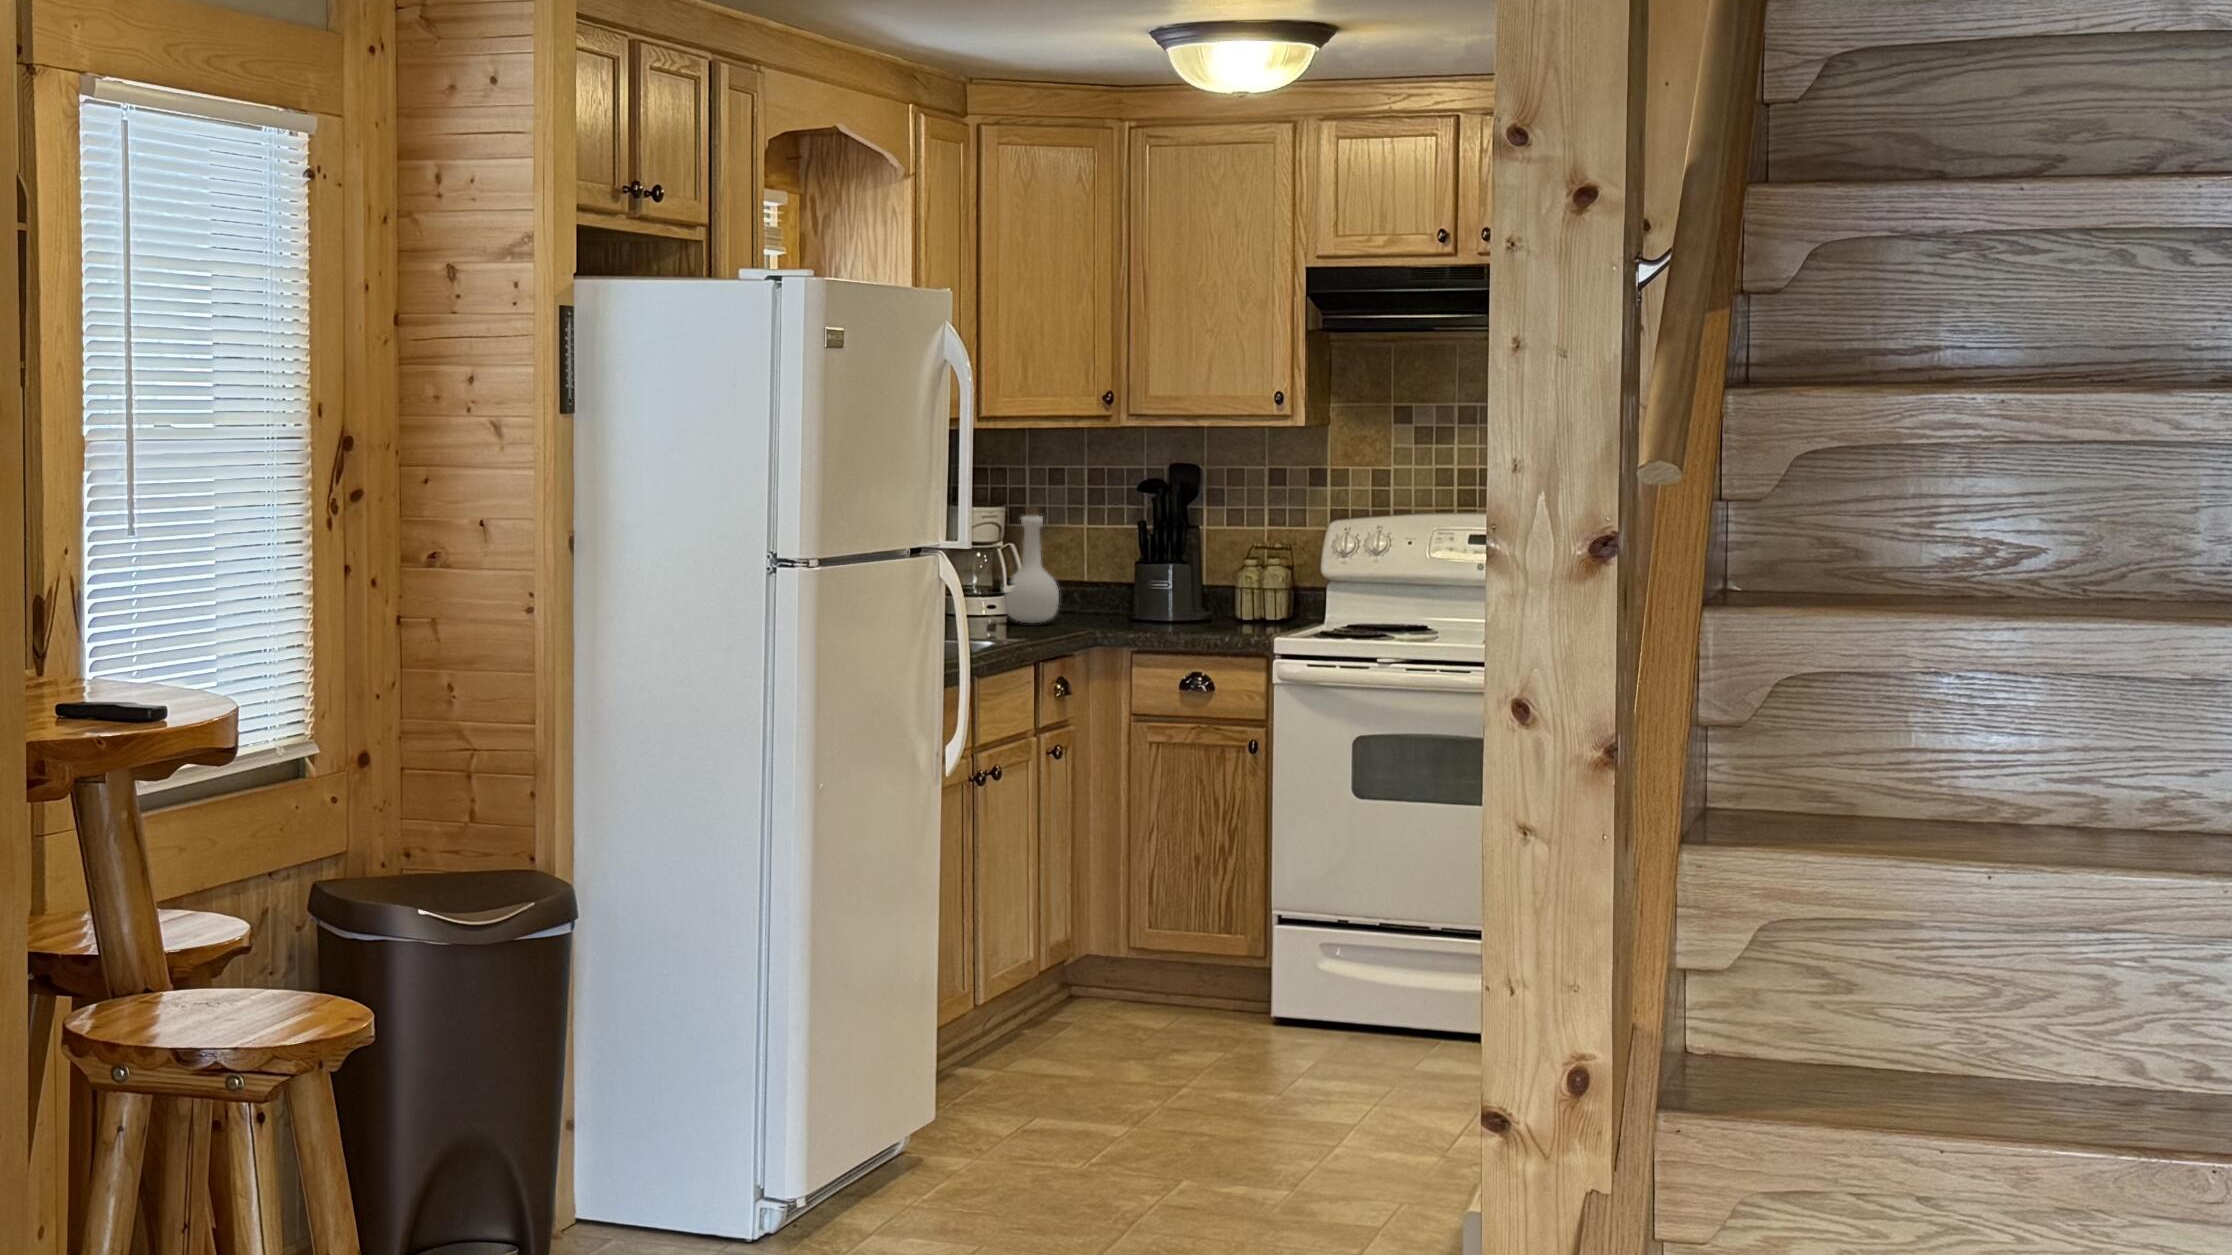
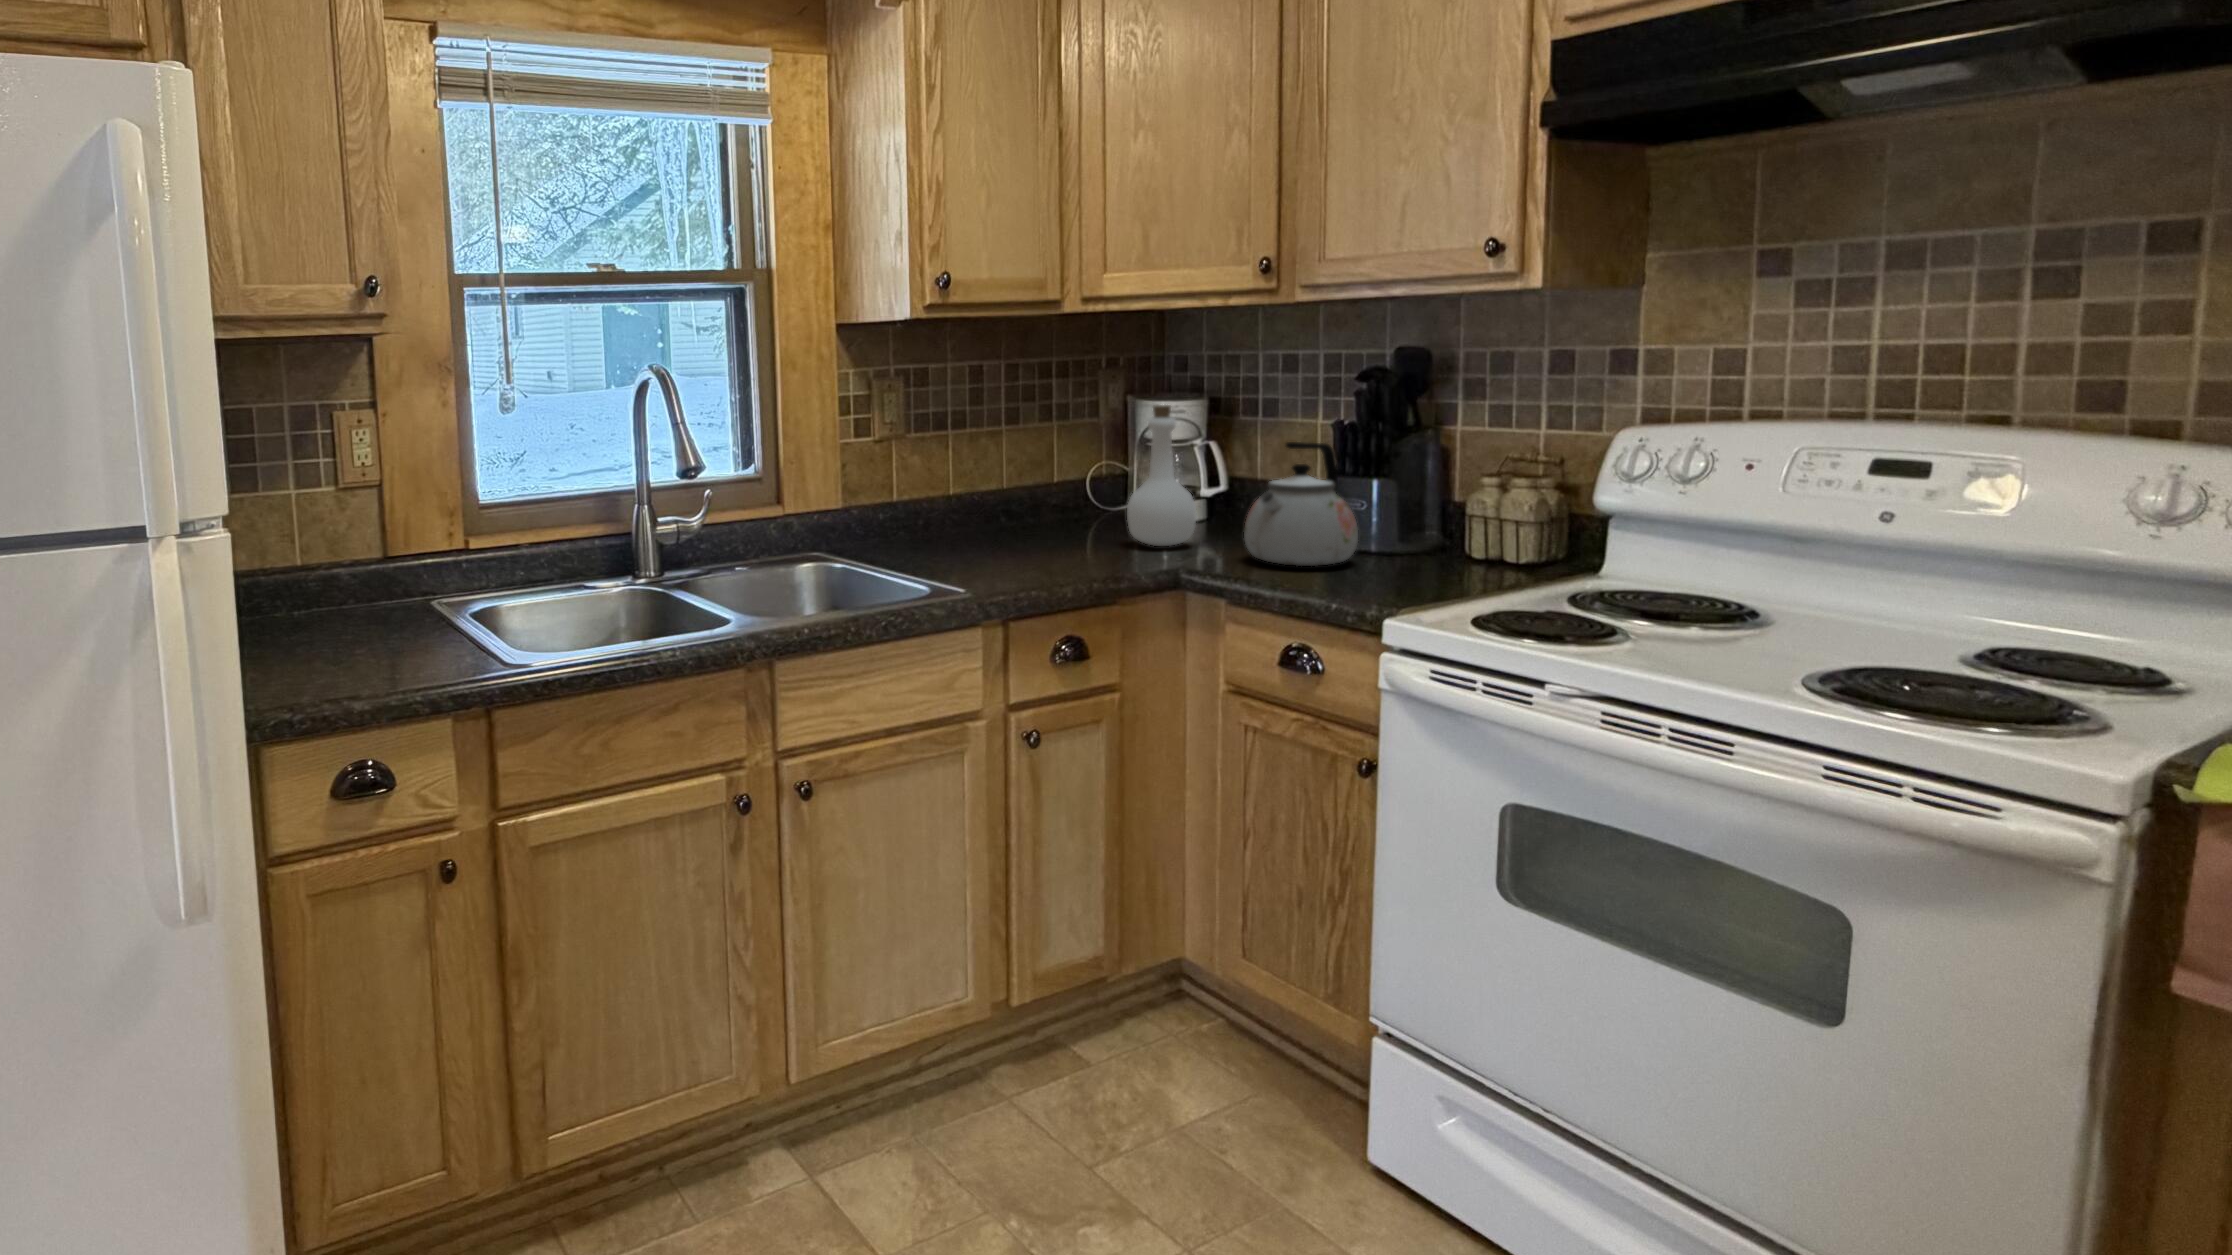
kettle: none [1110,533,1191,626] -> present [1244,442,1358,566]

